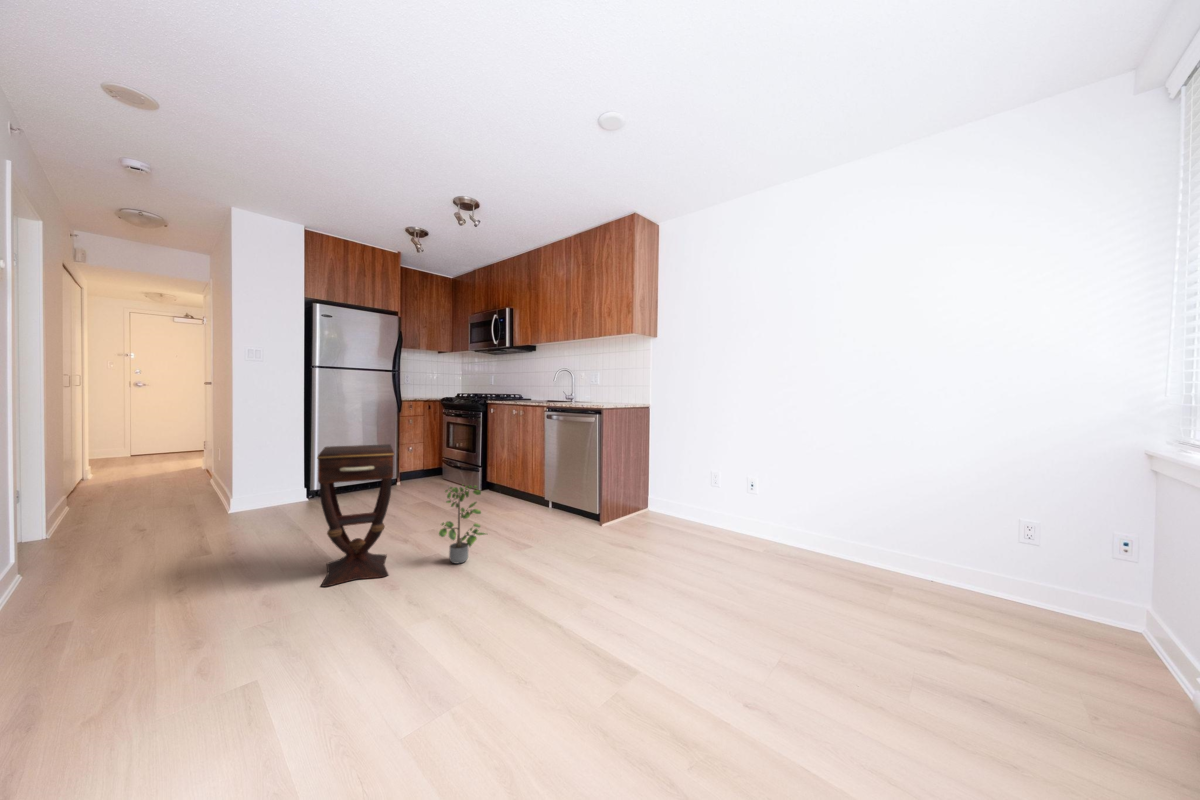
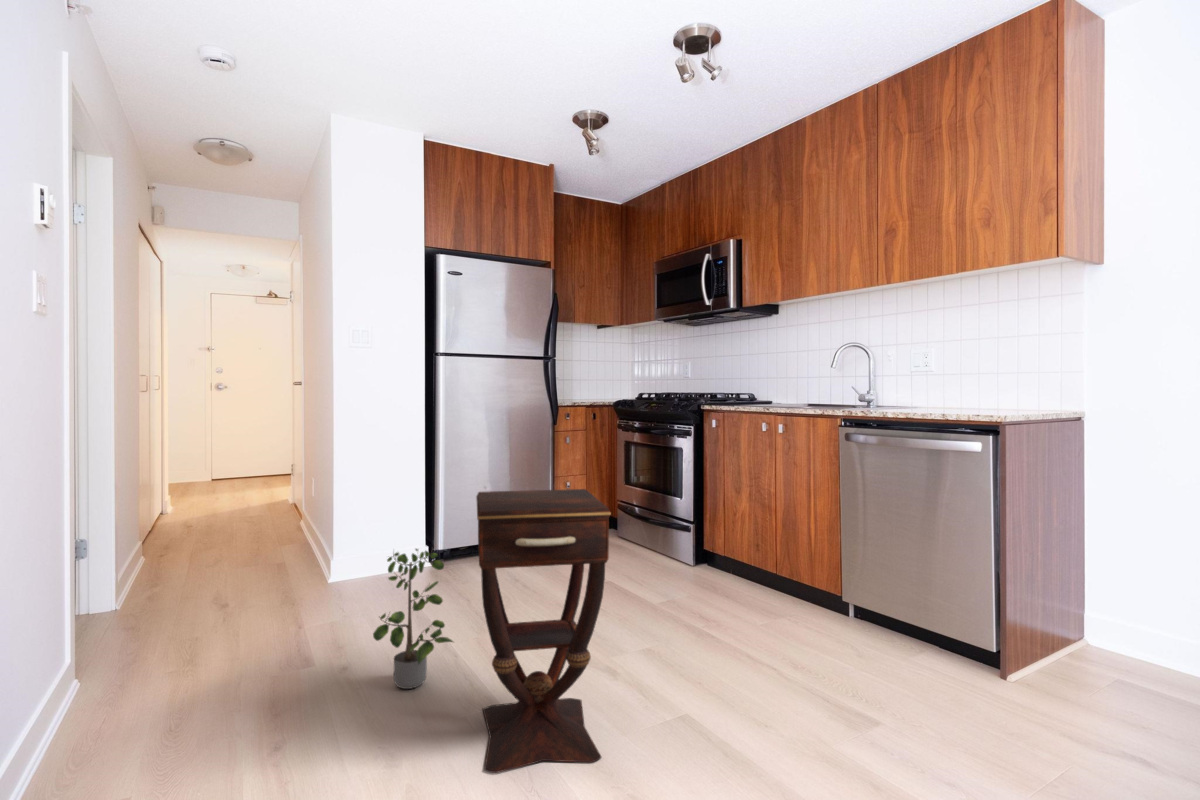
potted plant: present [439,485,485,563] -> present [373,549,453,689]

